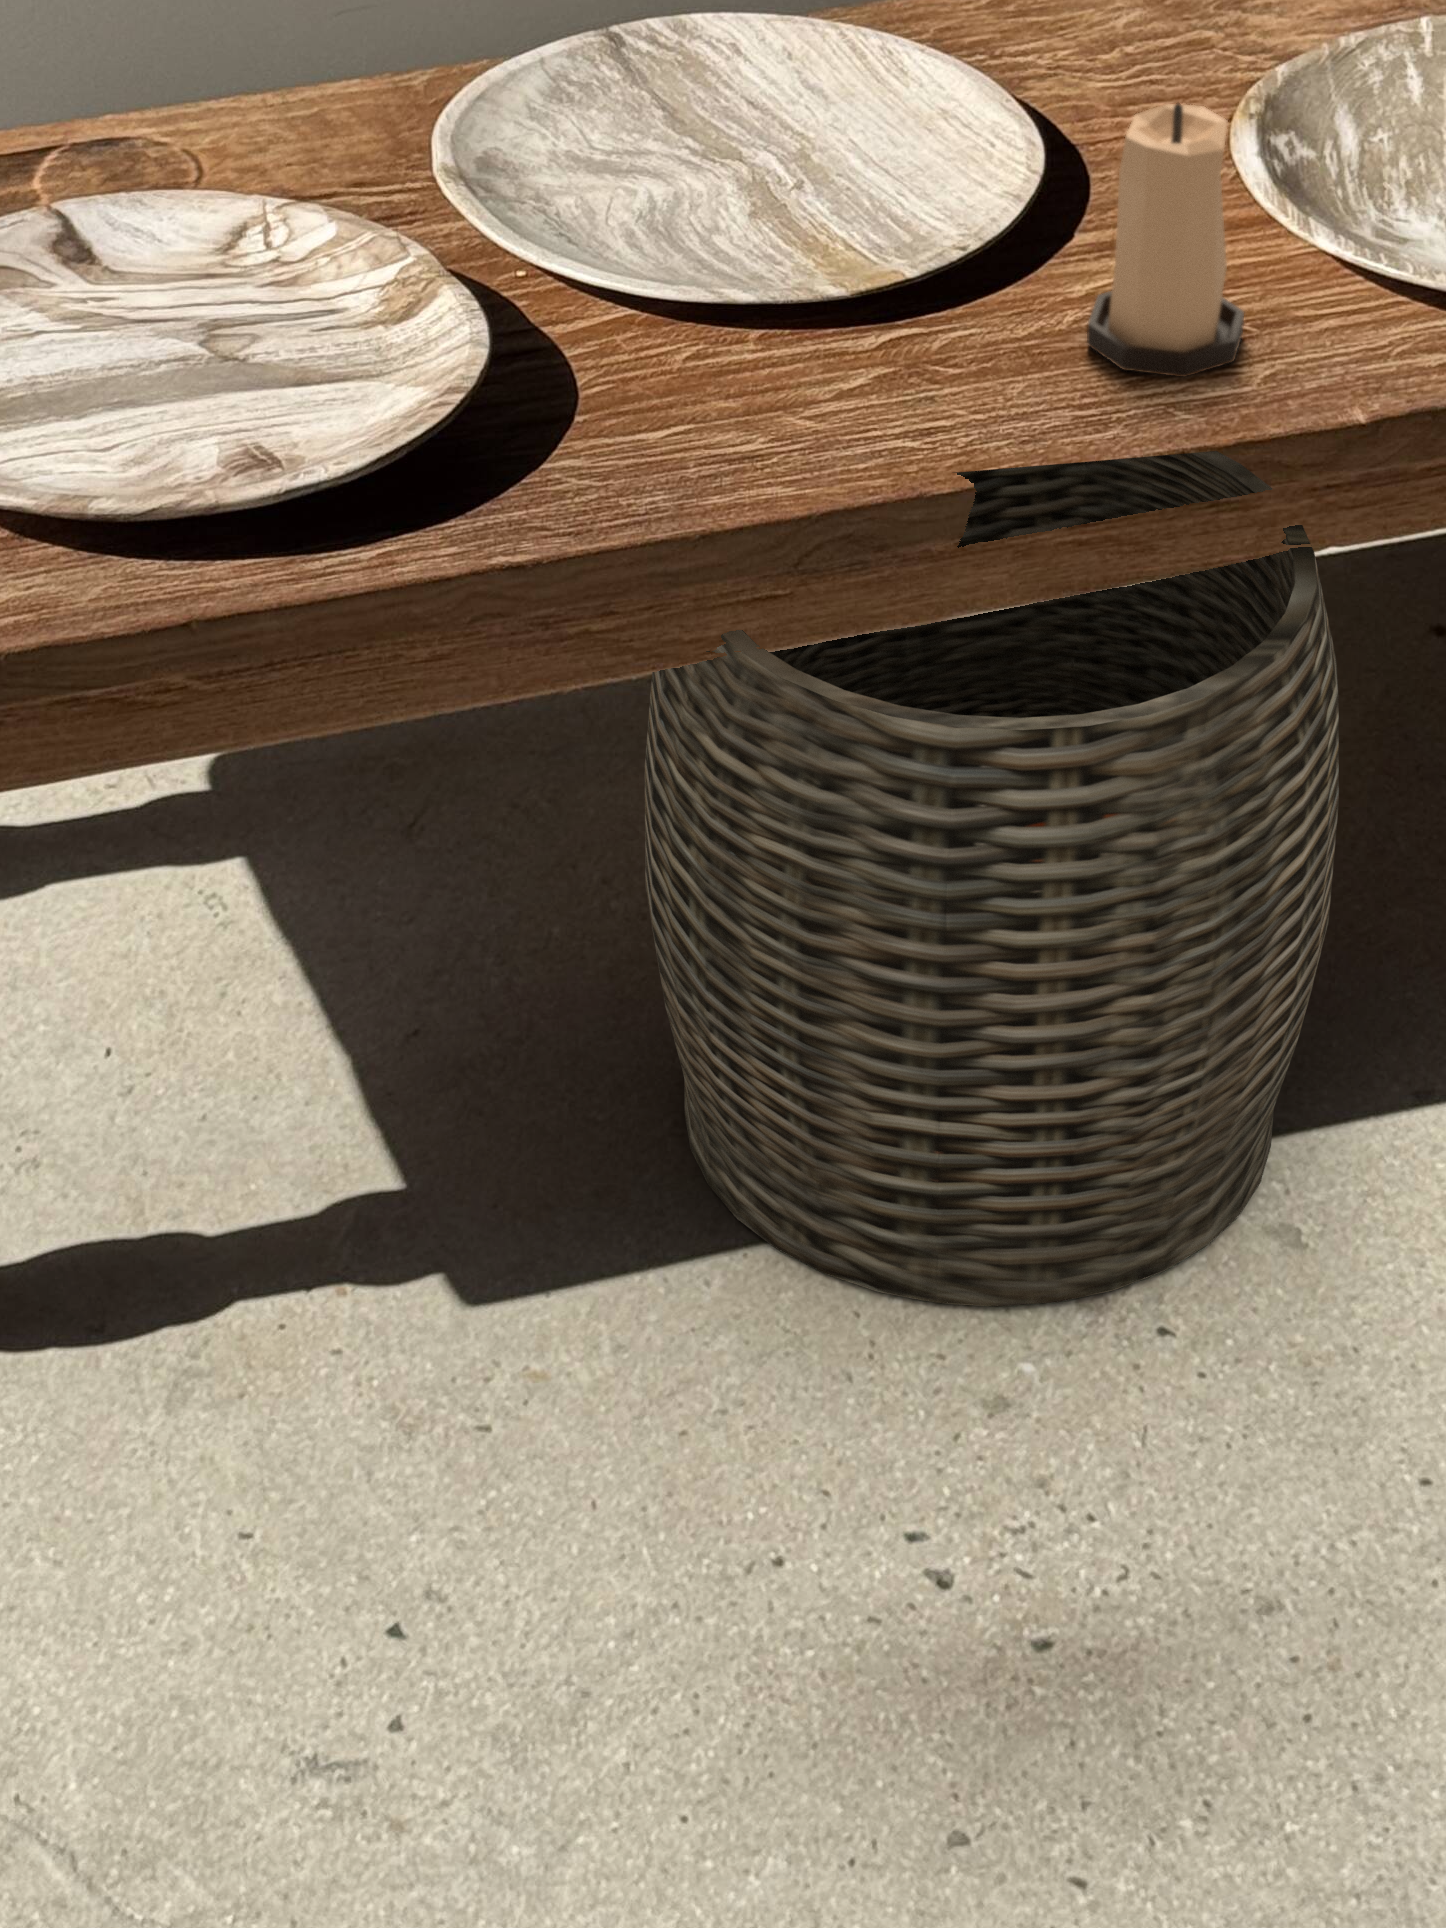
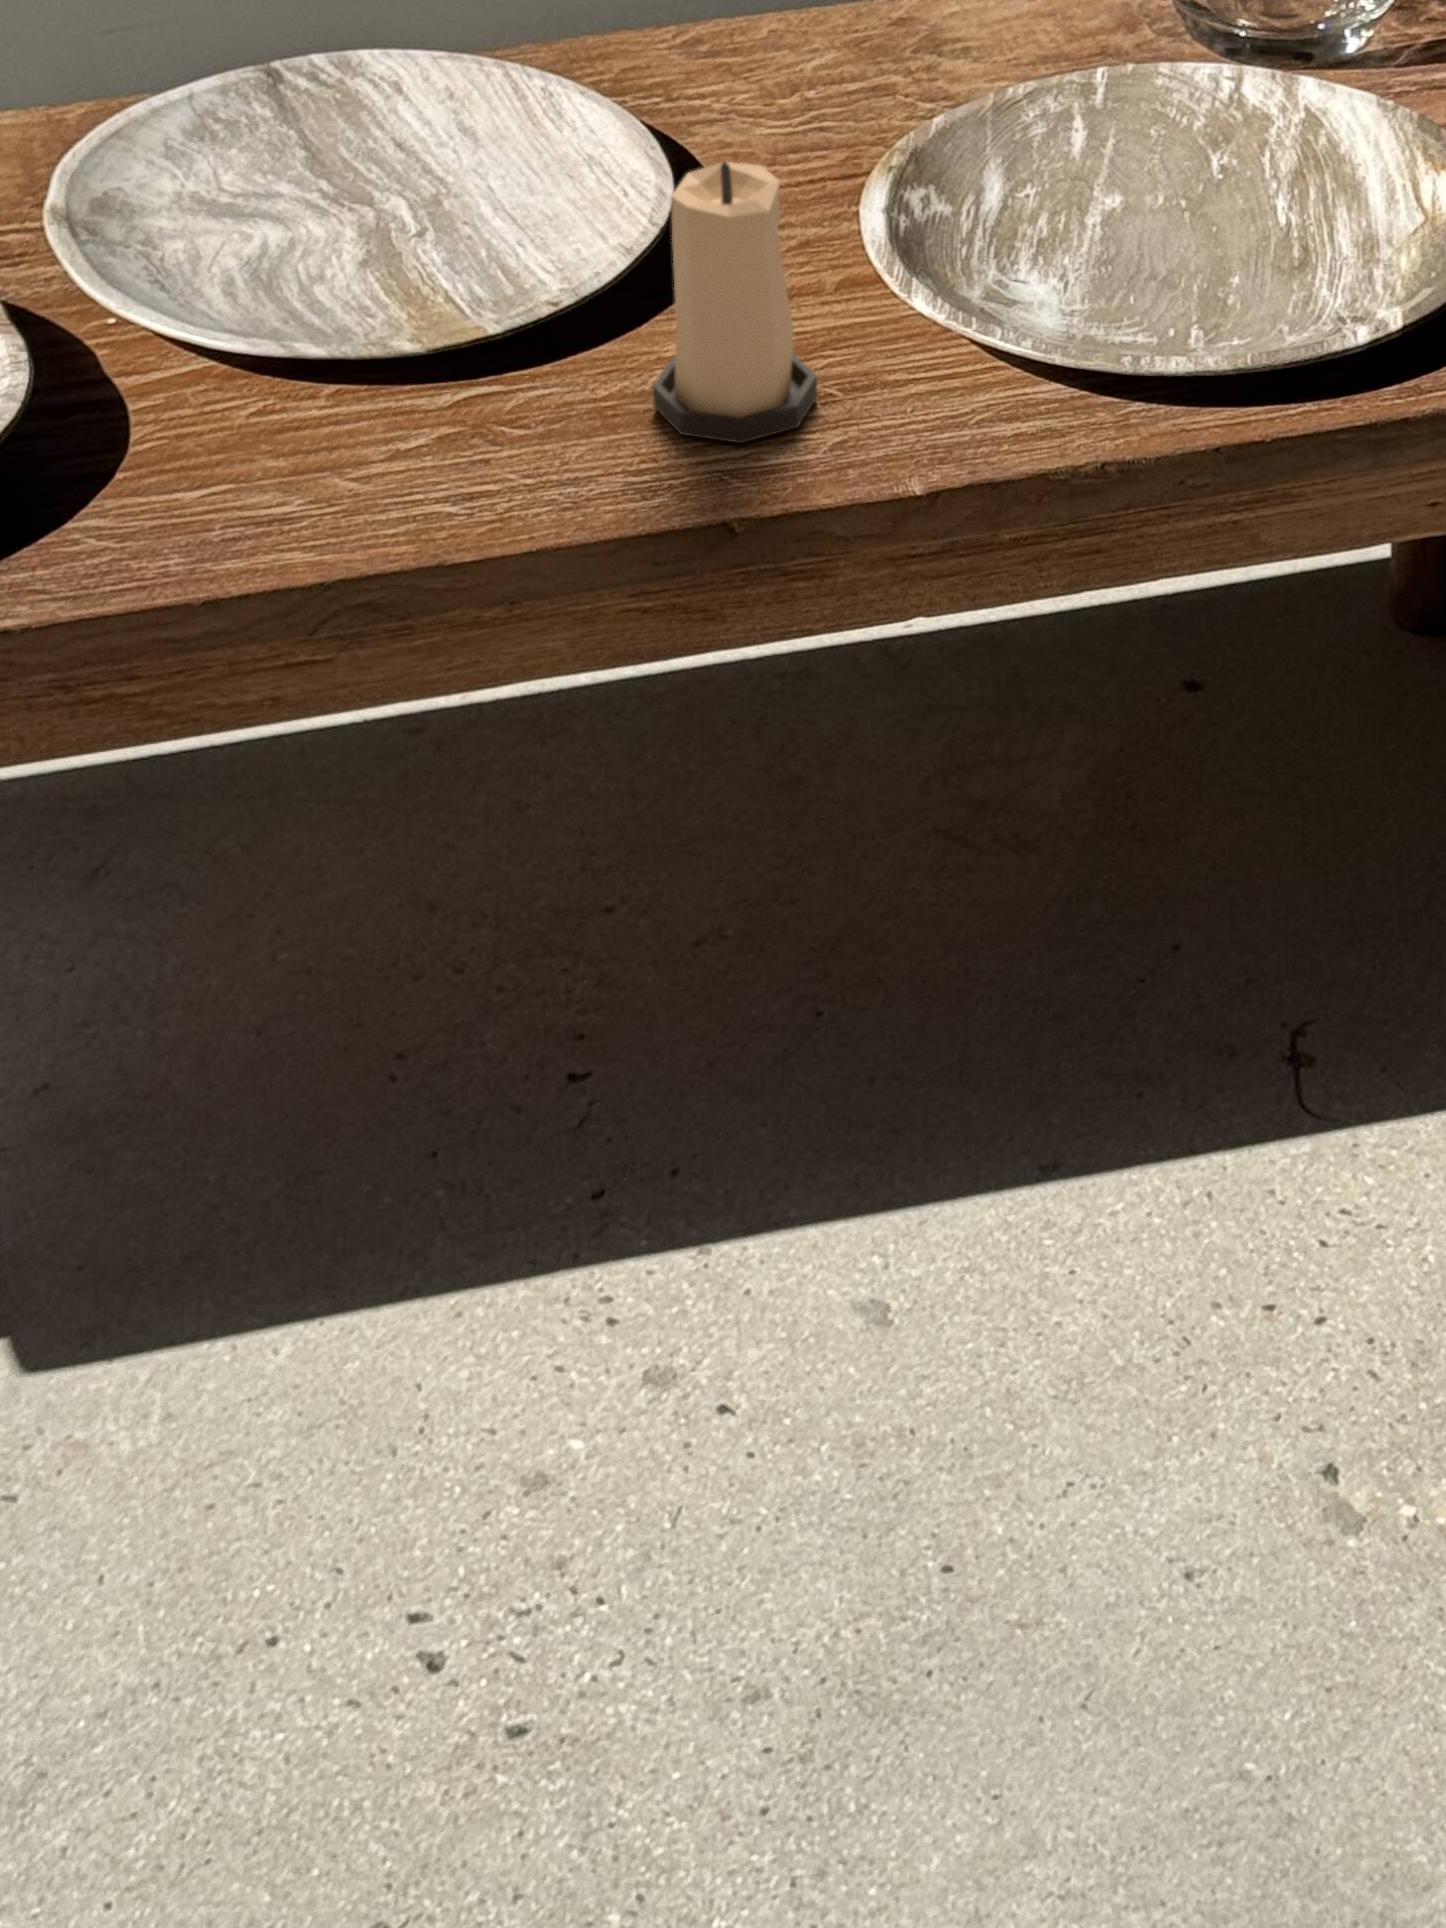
woven basket: present [645,451,1339,1307] -> none [209,457,920,1380]

